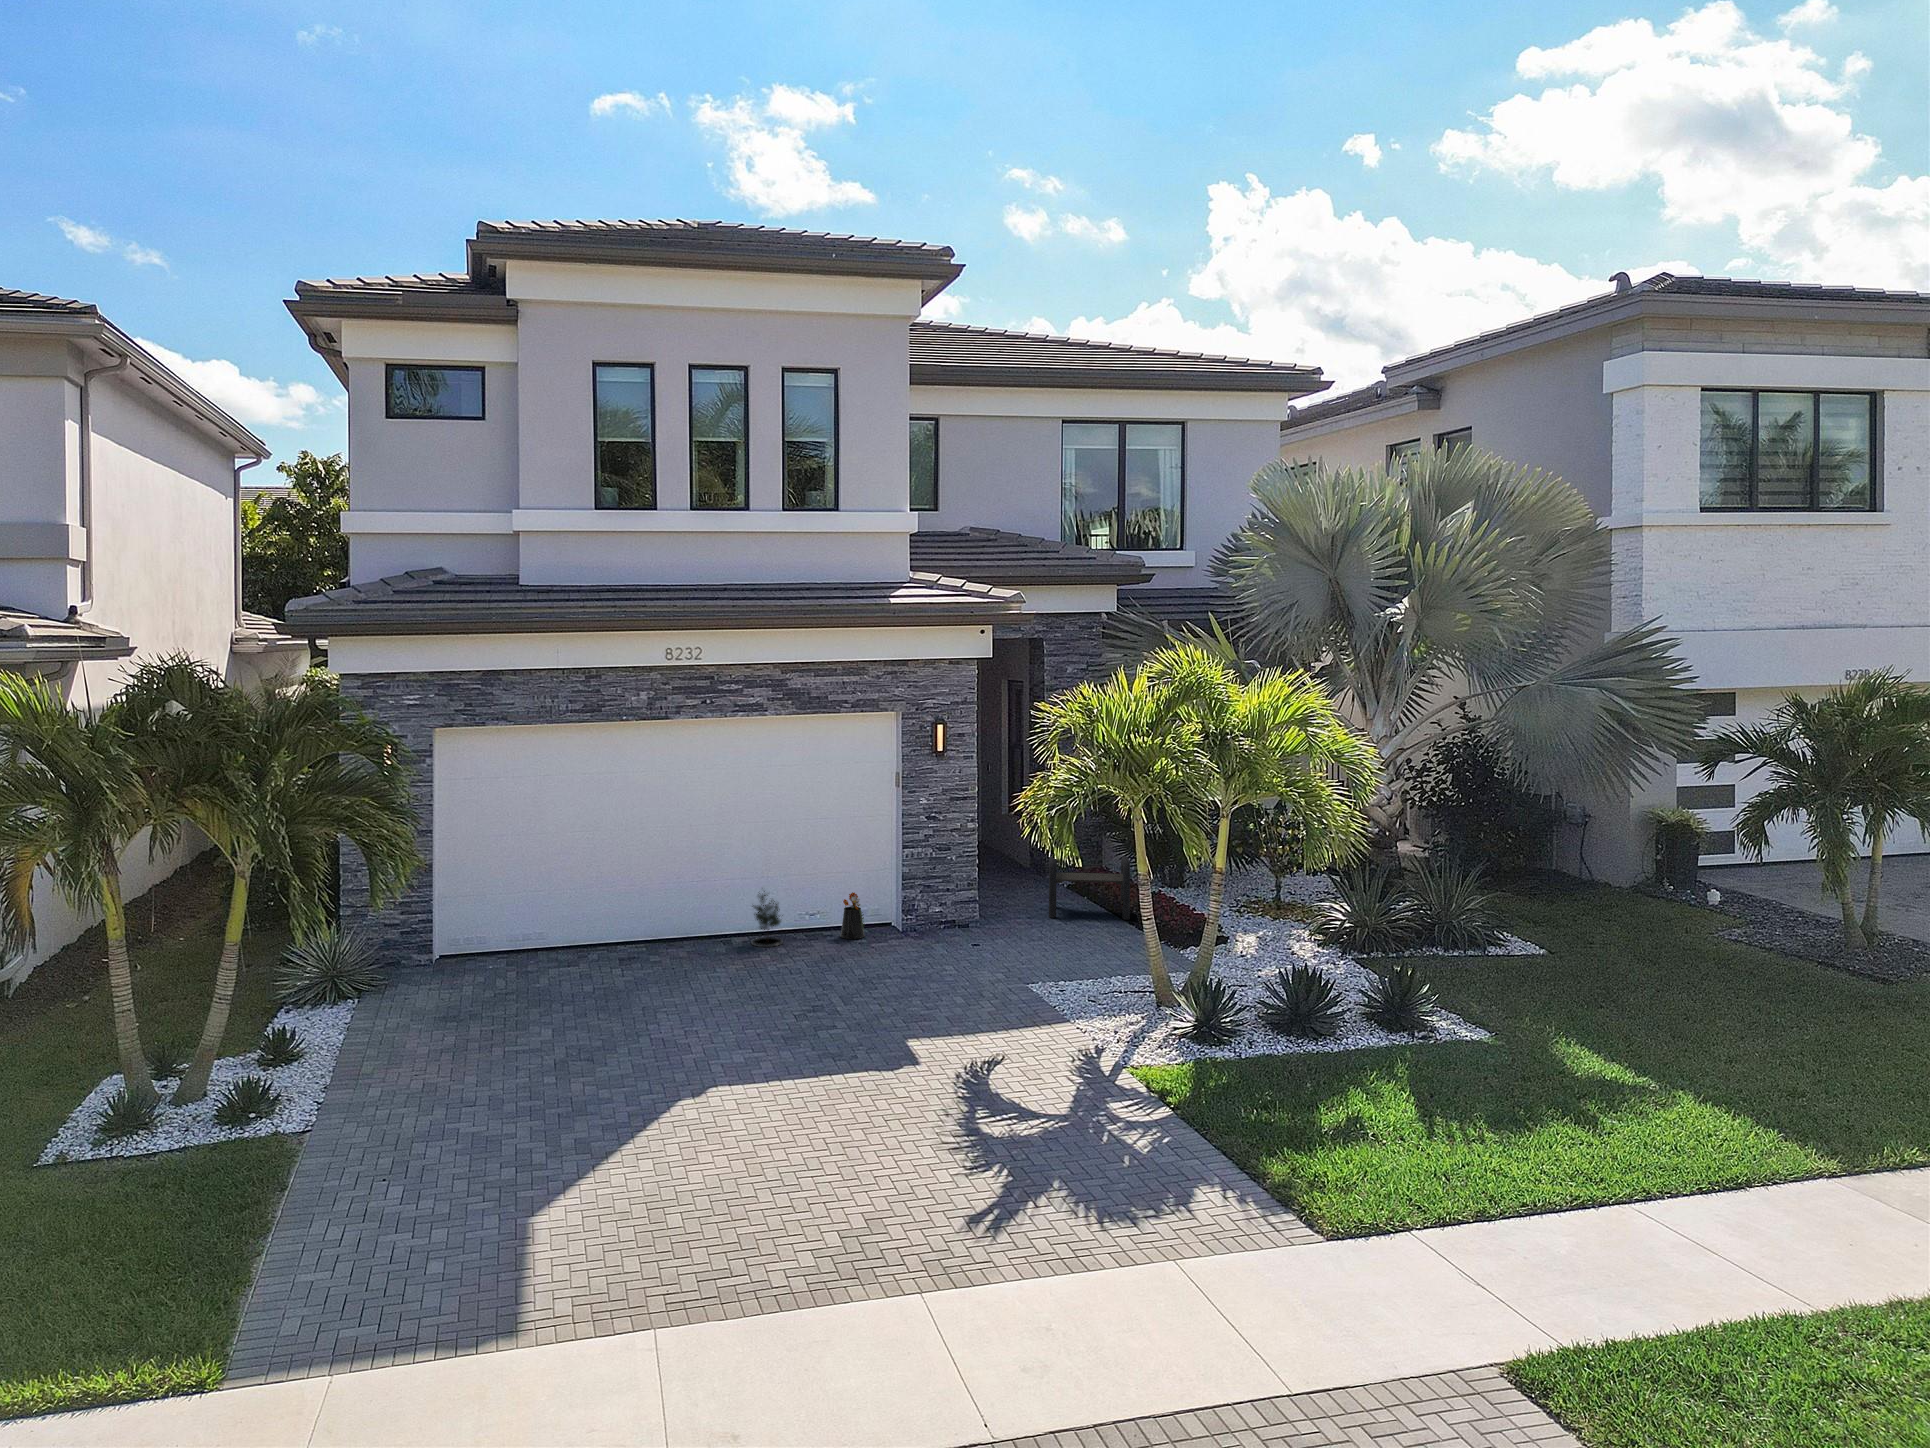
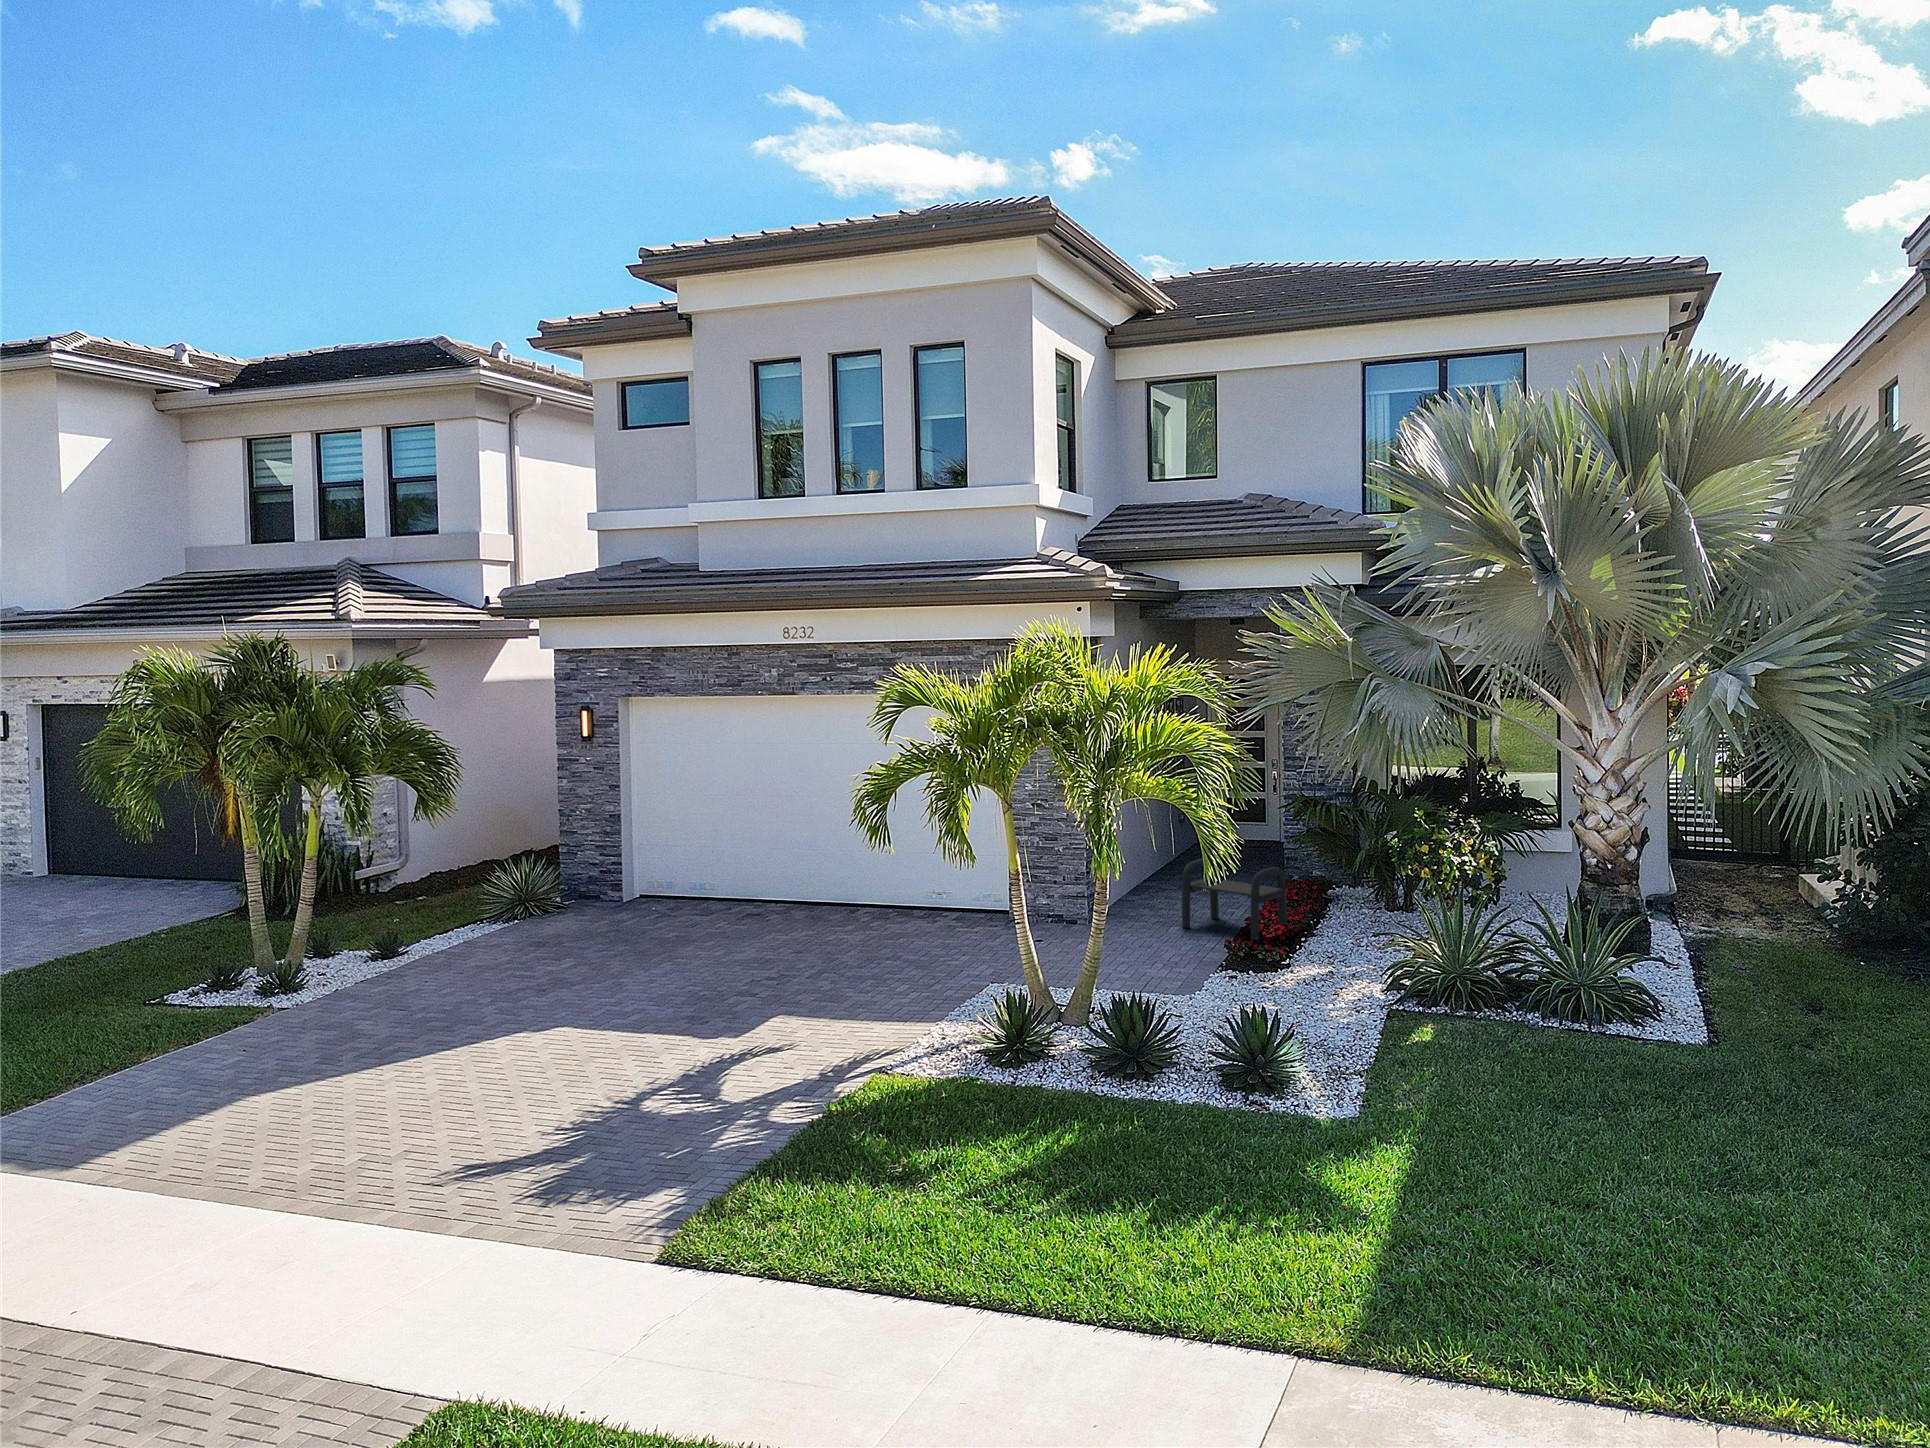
potted tree: present [751,891,783,947] -> none [861,860,898,919]
watering can: present [840,892,865,939] -> none [945,875,974,922]

